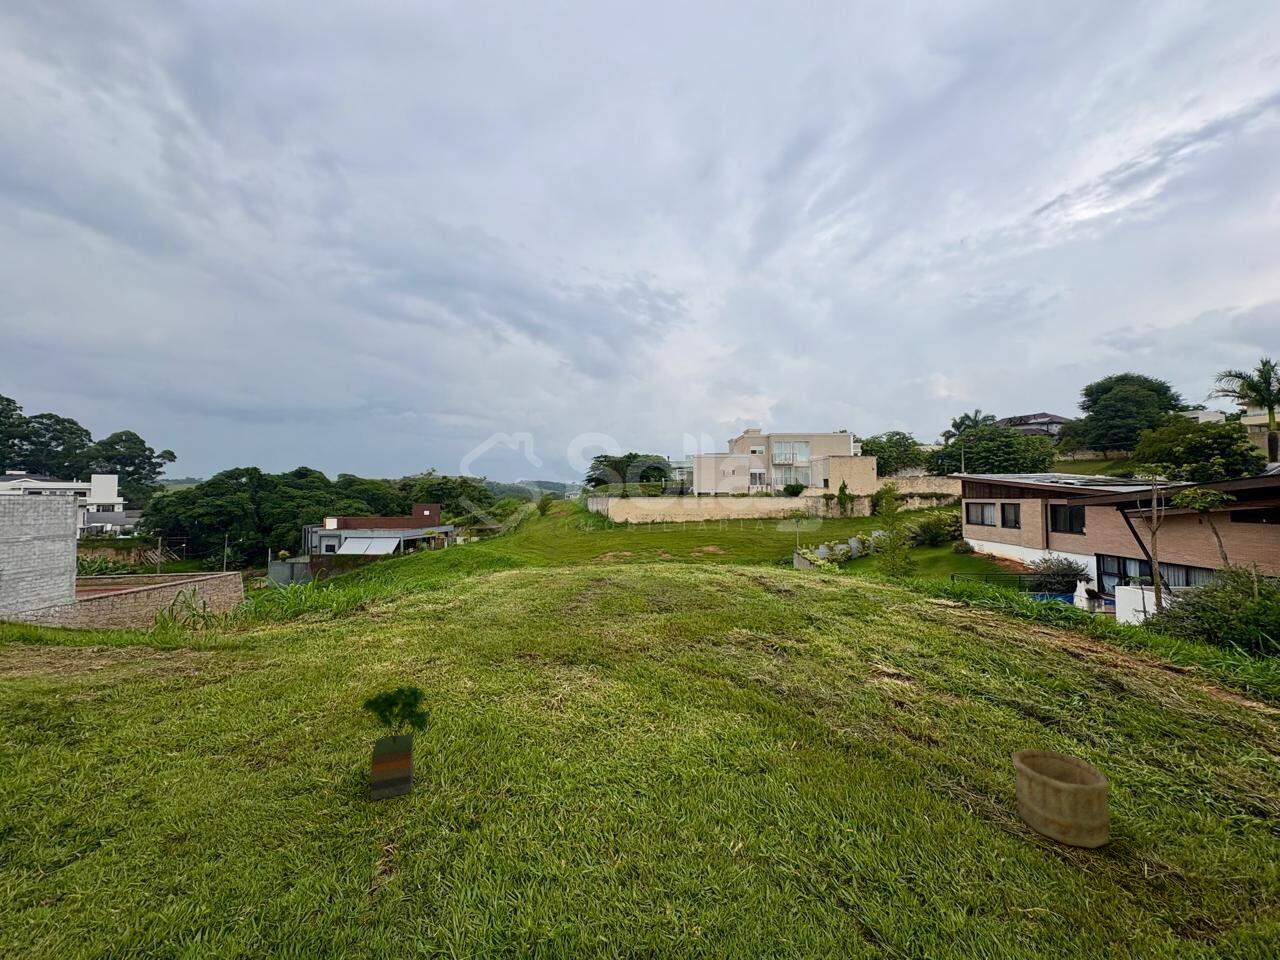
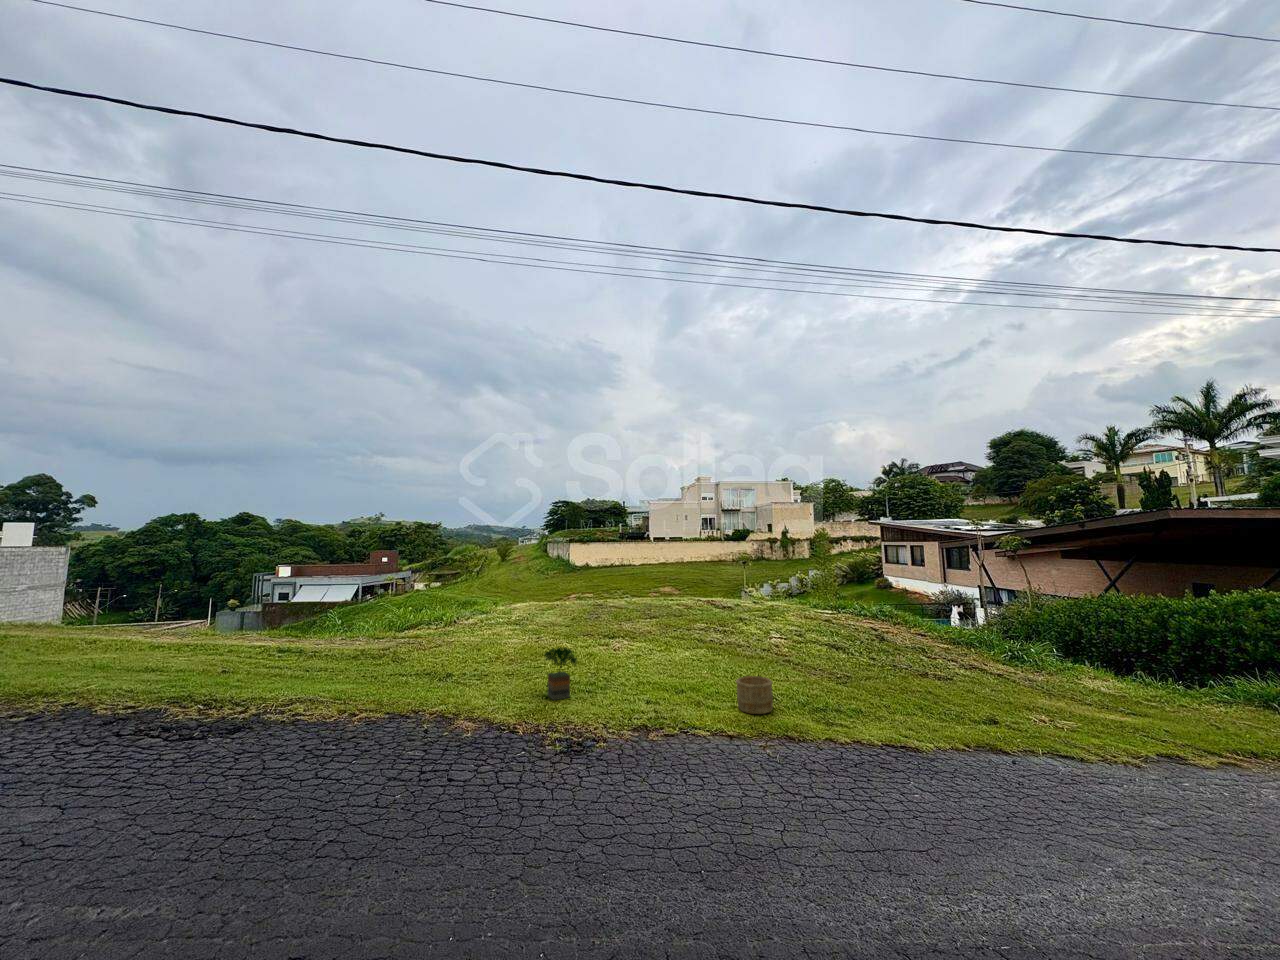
wooden bucket: present [1013,748,1110,848] -> present [736,676,773,714]

